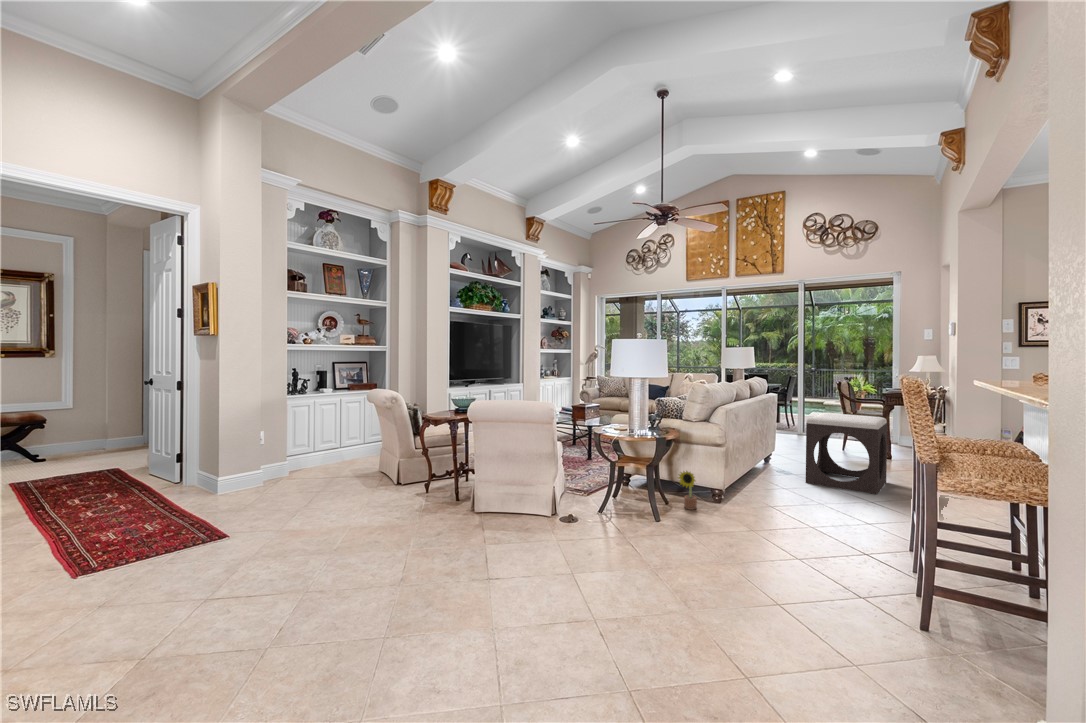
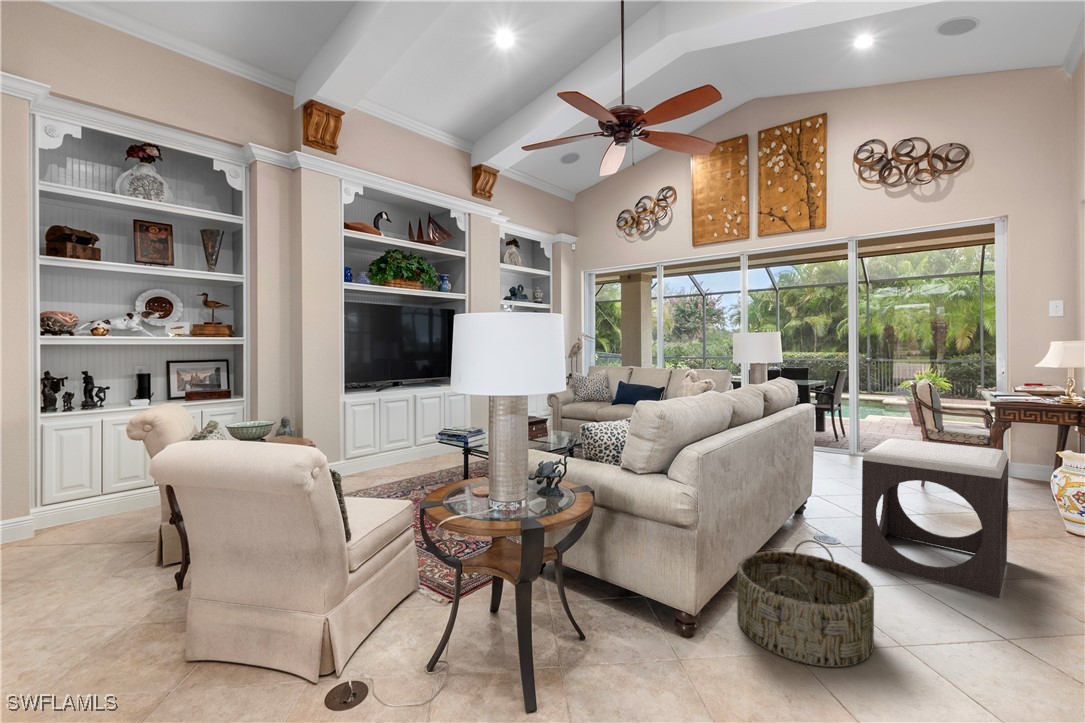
basket: none [741,461,811,515] -> present [737,540,874,667]
decorative plant: present [678,471,697,510] -> none [608,569,647,643]

